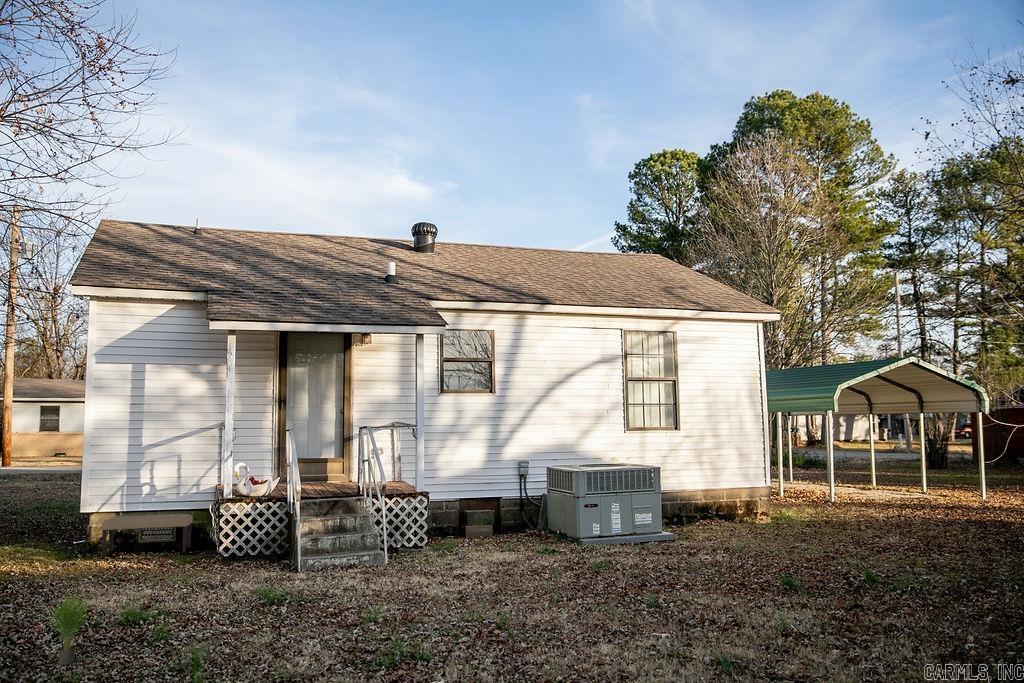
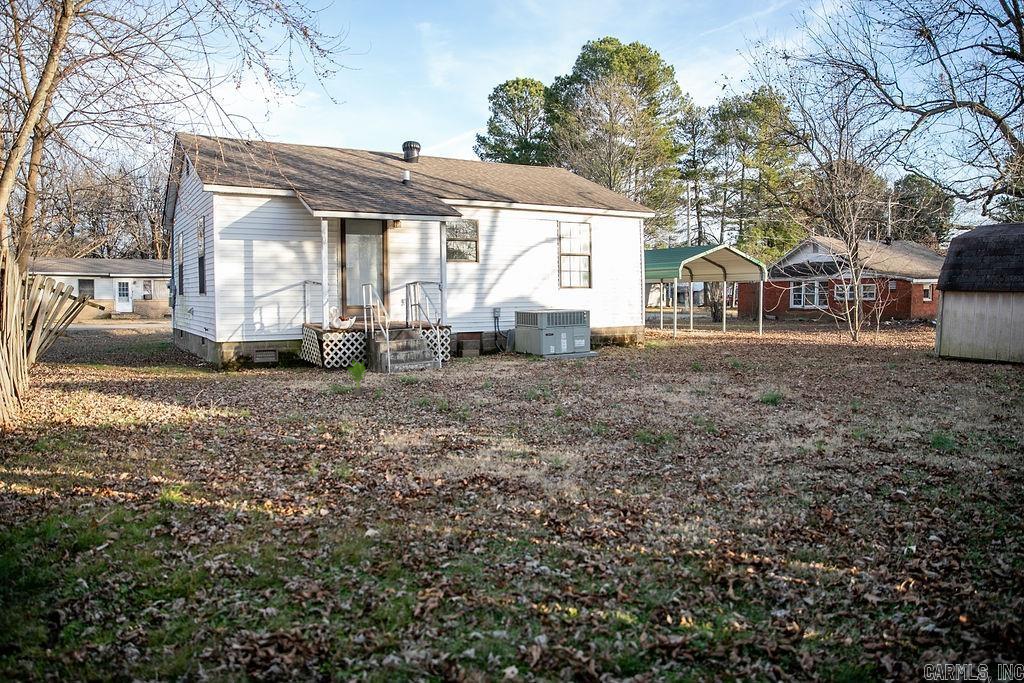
bench: present [101,514,192,556] -> none [237,344,295,371]

